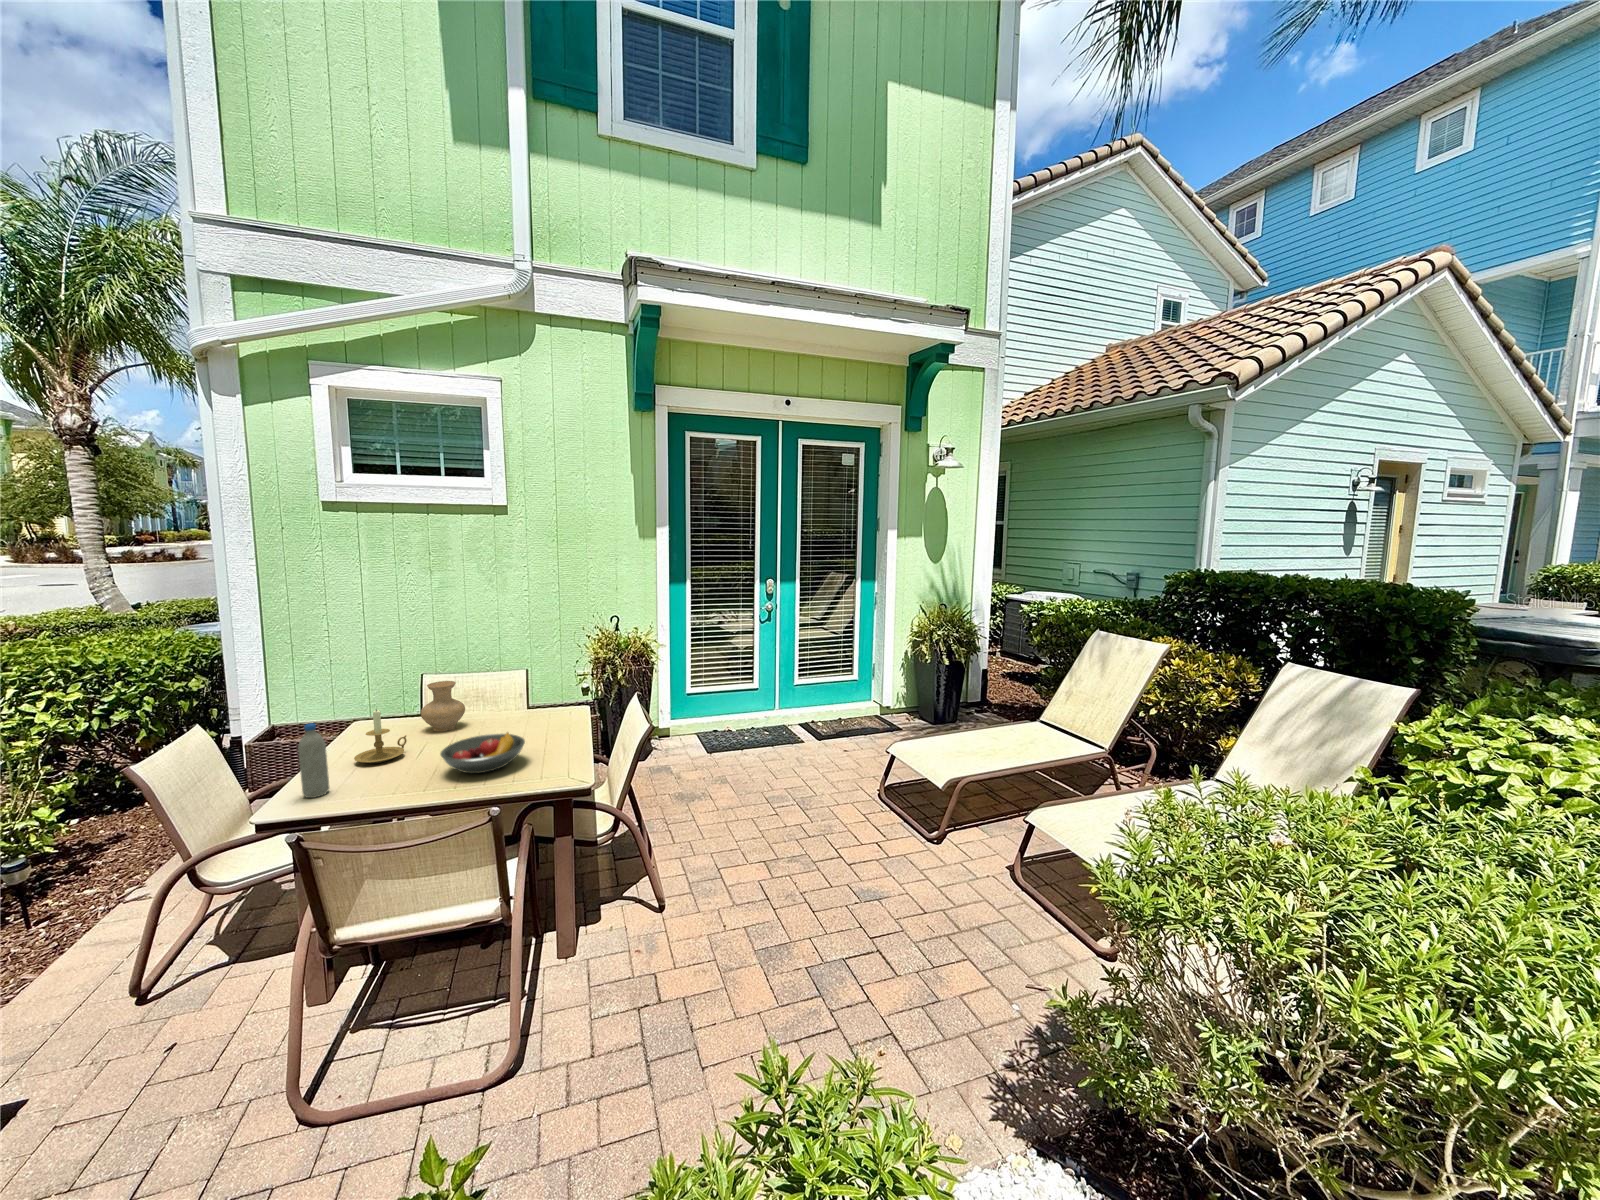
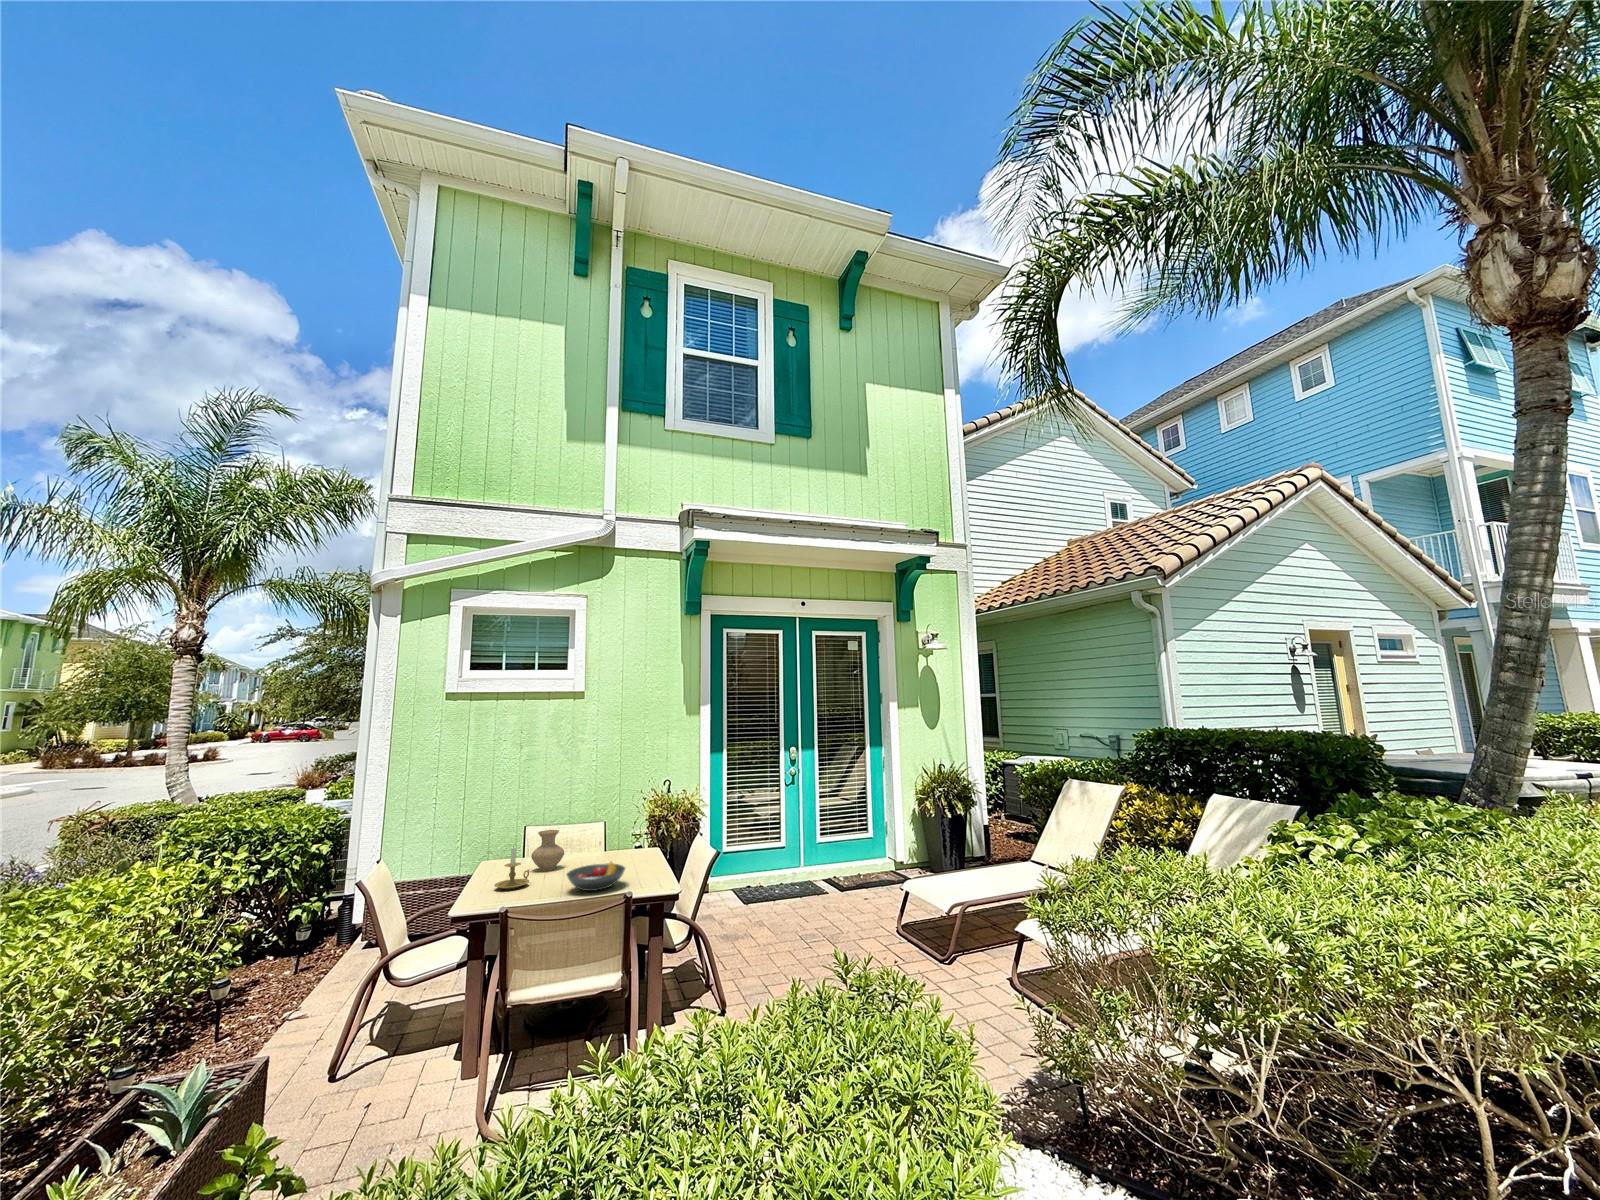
water bottle: present [298,723,329,798] -> none [472,850,492,908]

